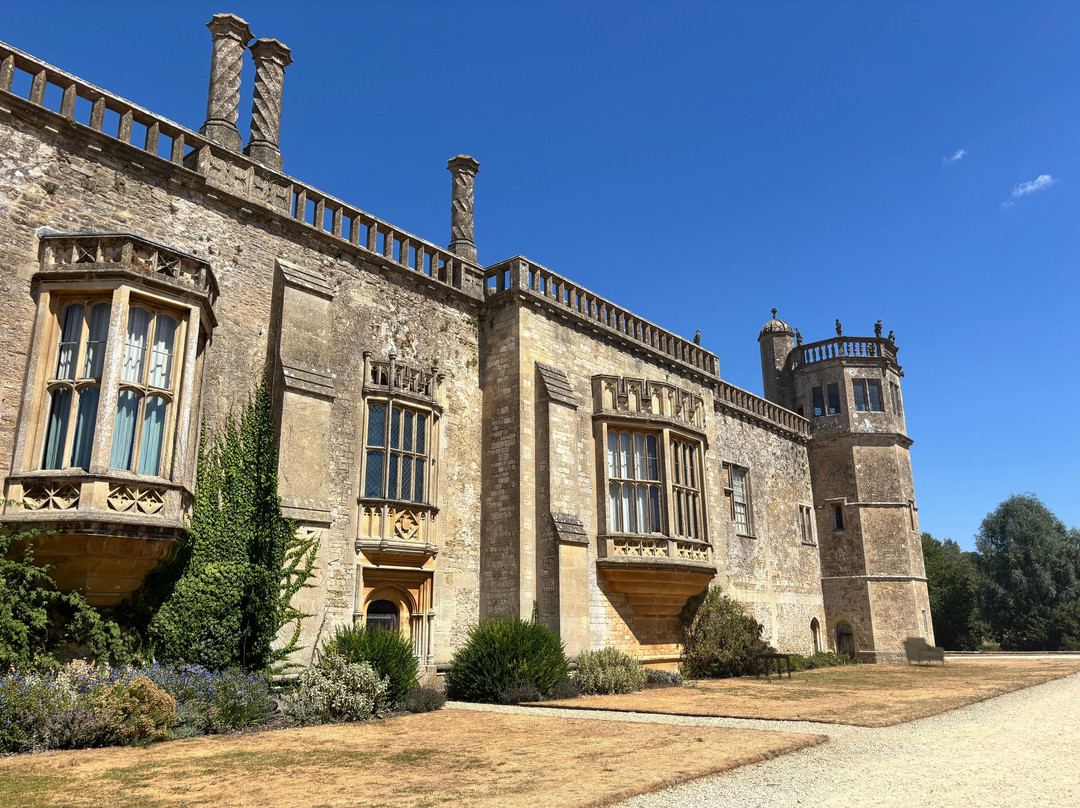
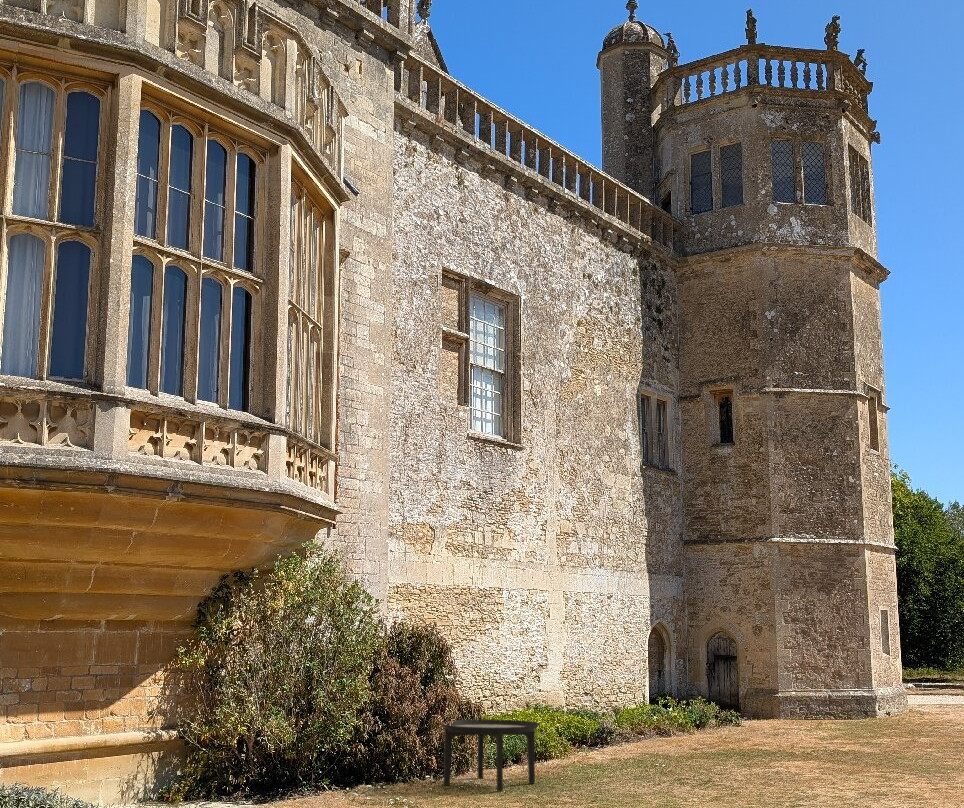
chair: present [903,637,944,665] -> none [832,665,912,726]

